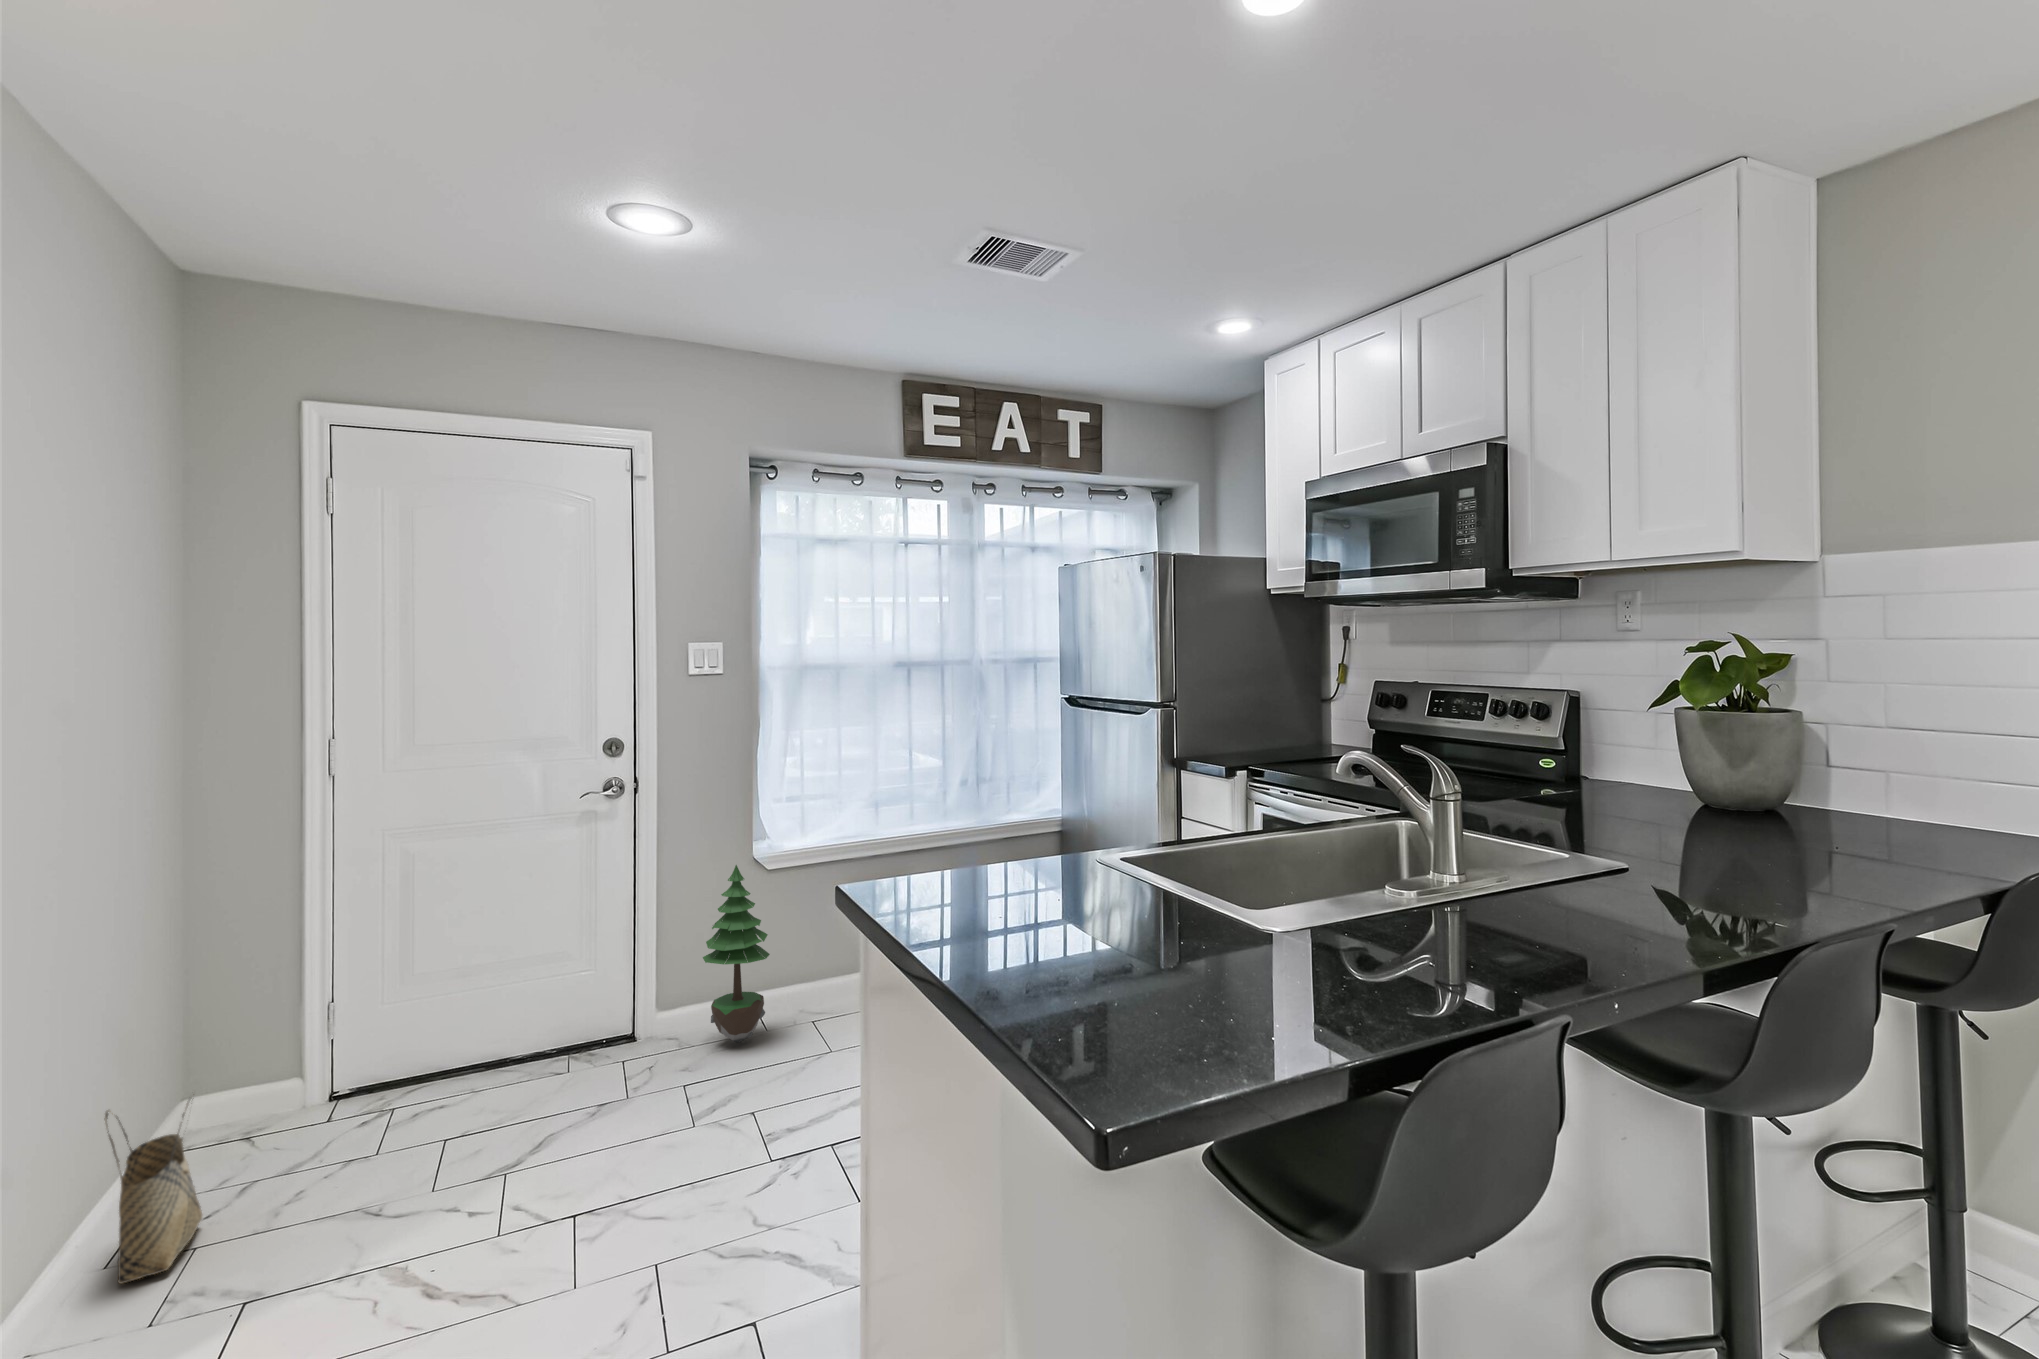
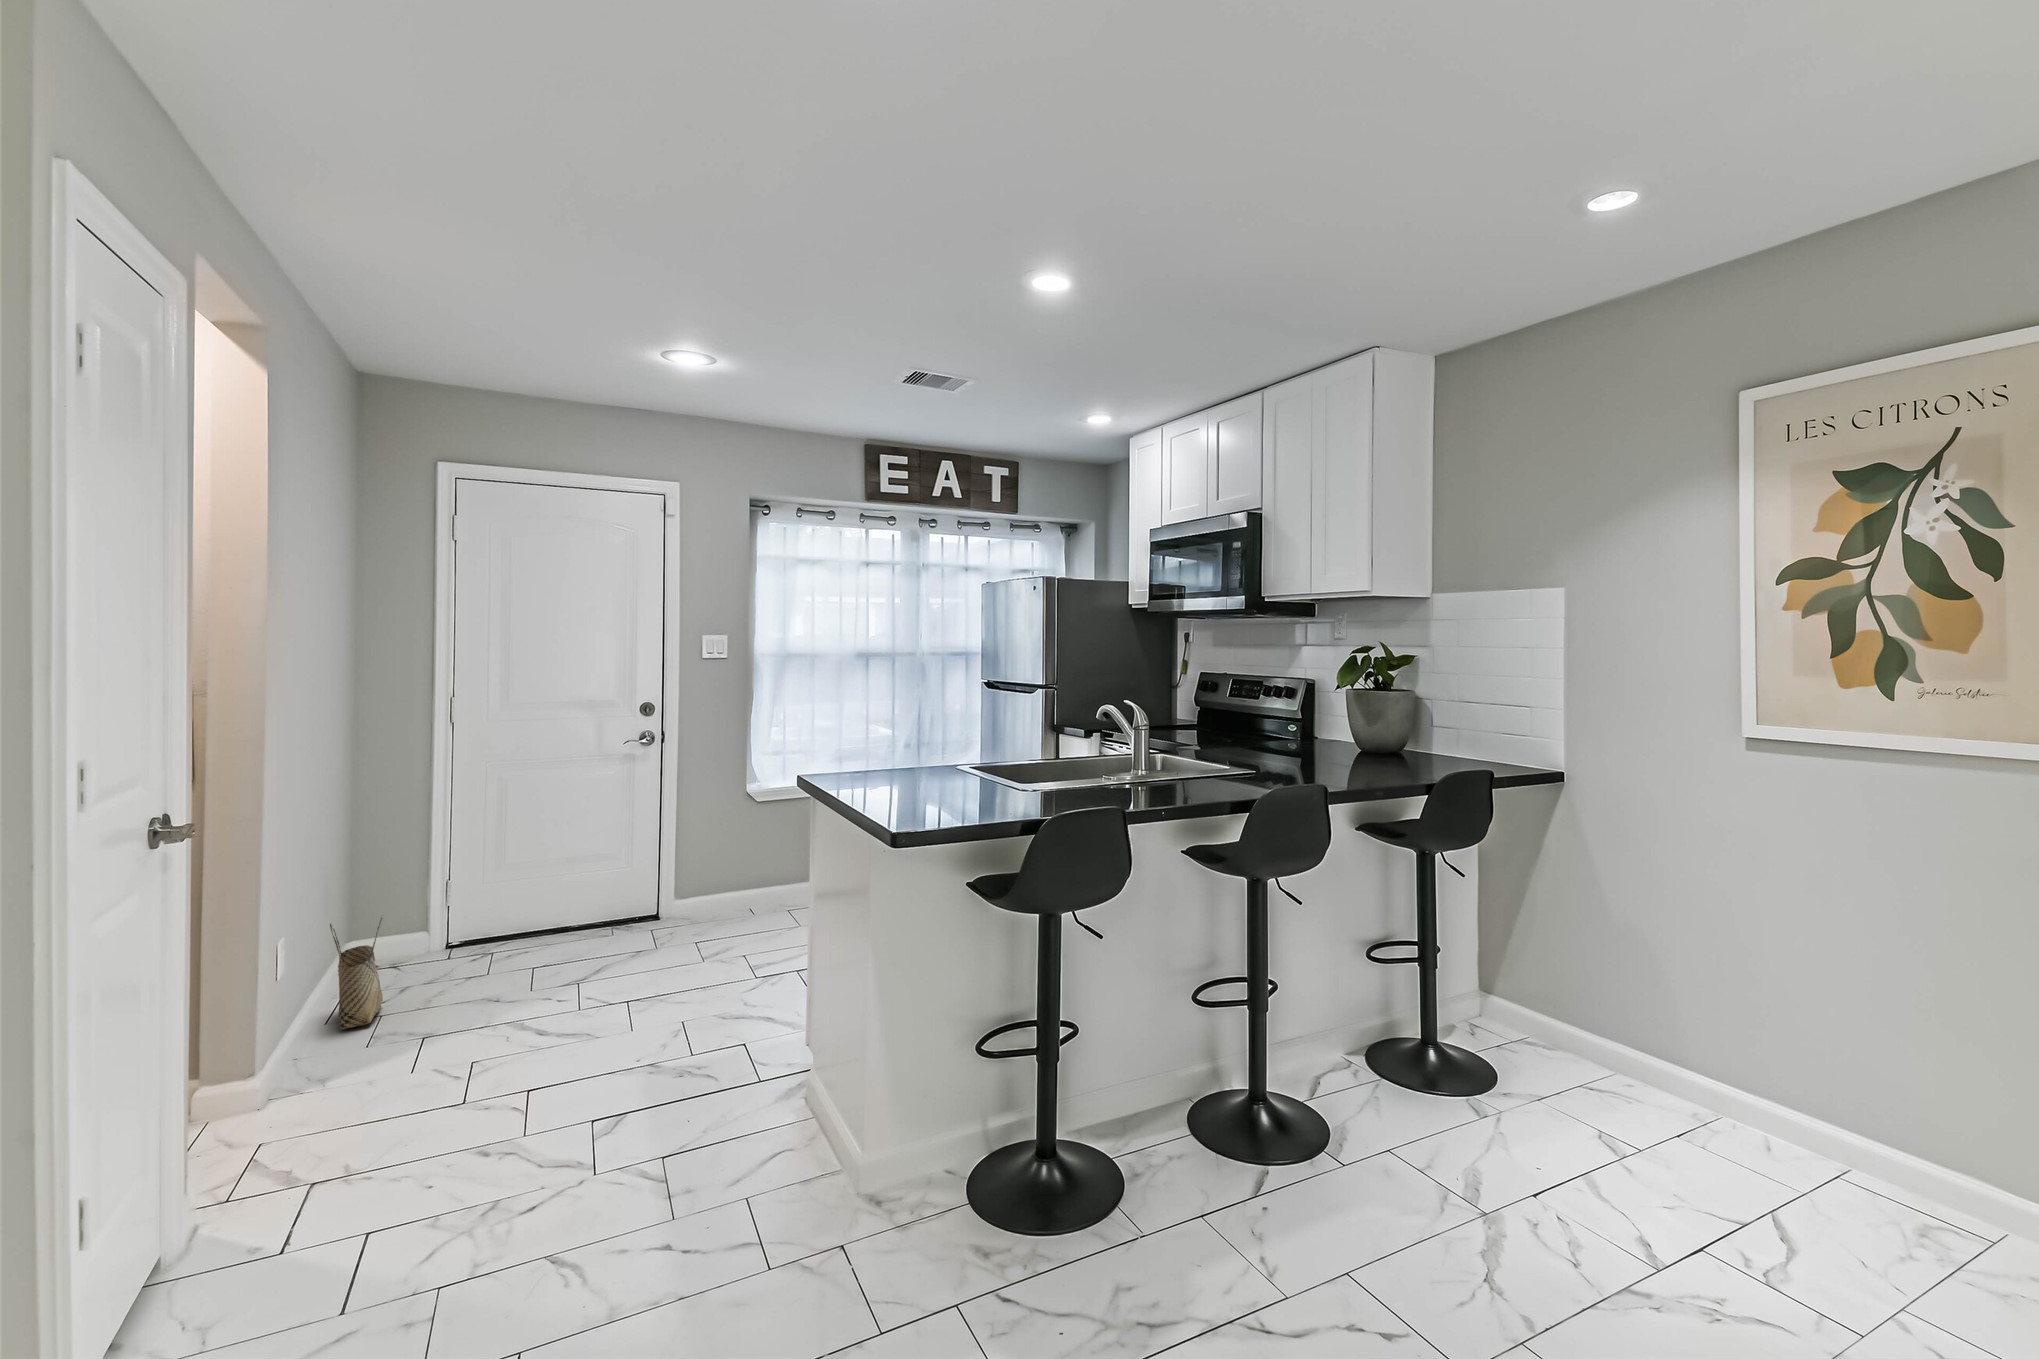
potted tree: present [703,865,770,1043] -> none [709,793,758,921]

